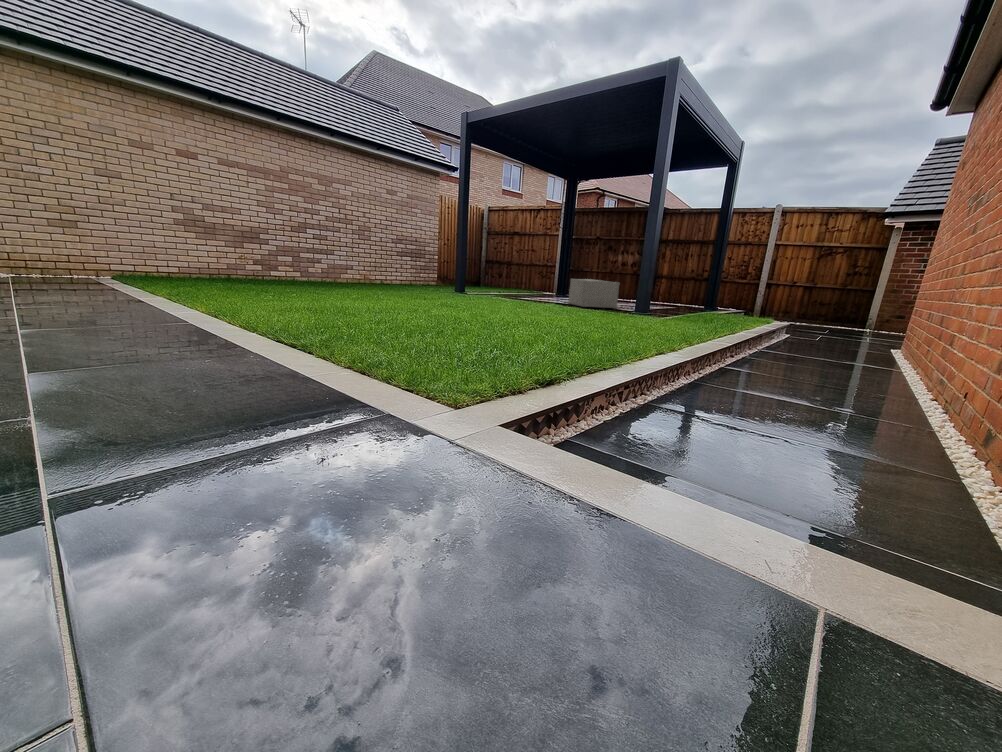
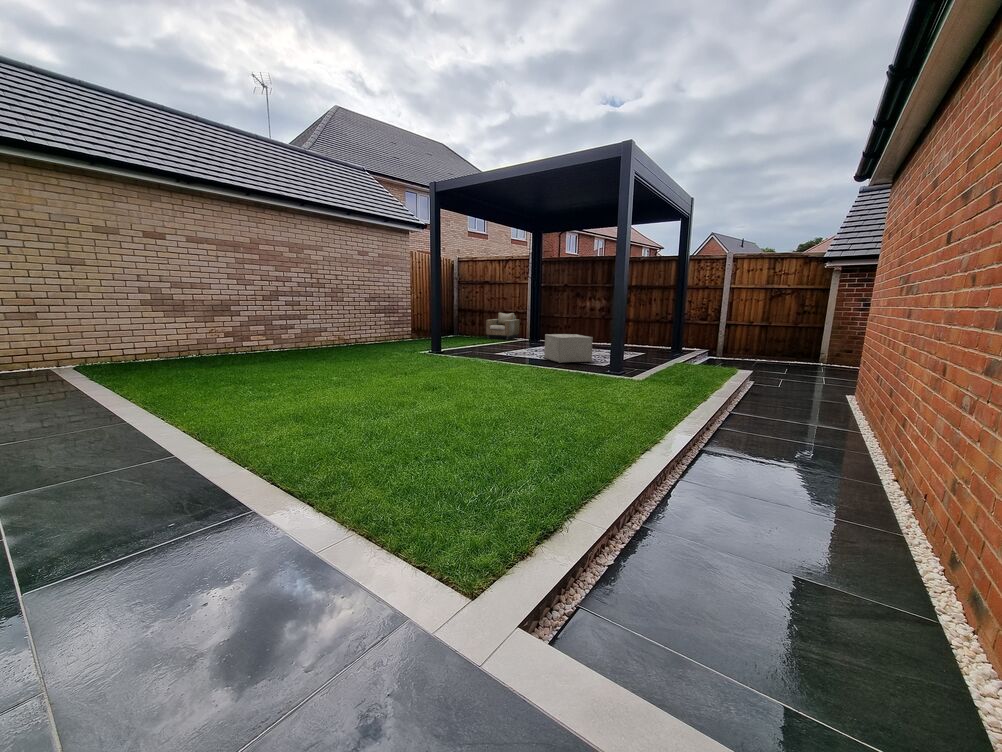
armchair: none [513,264,548,291] -> present [486,313,520,339]

